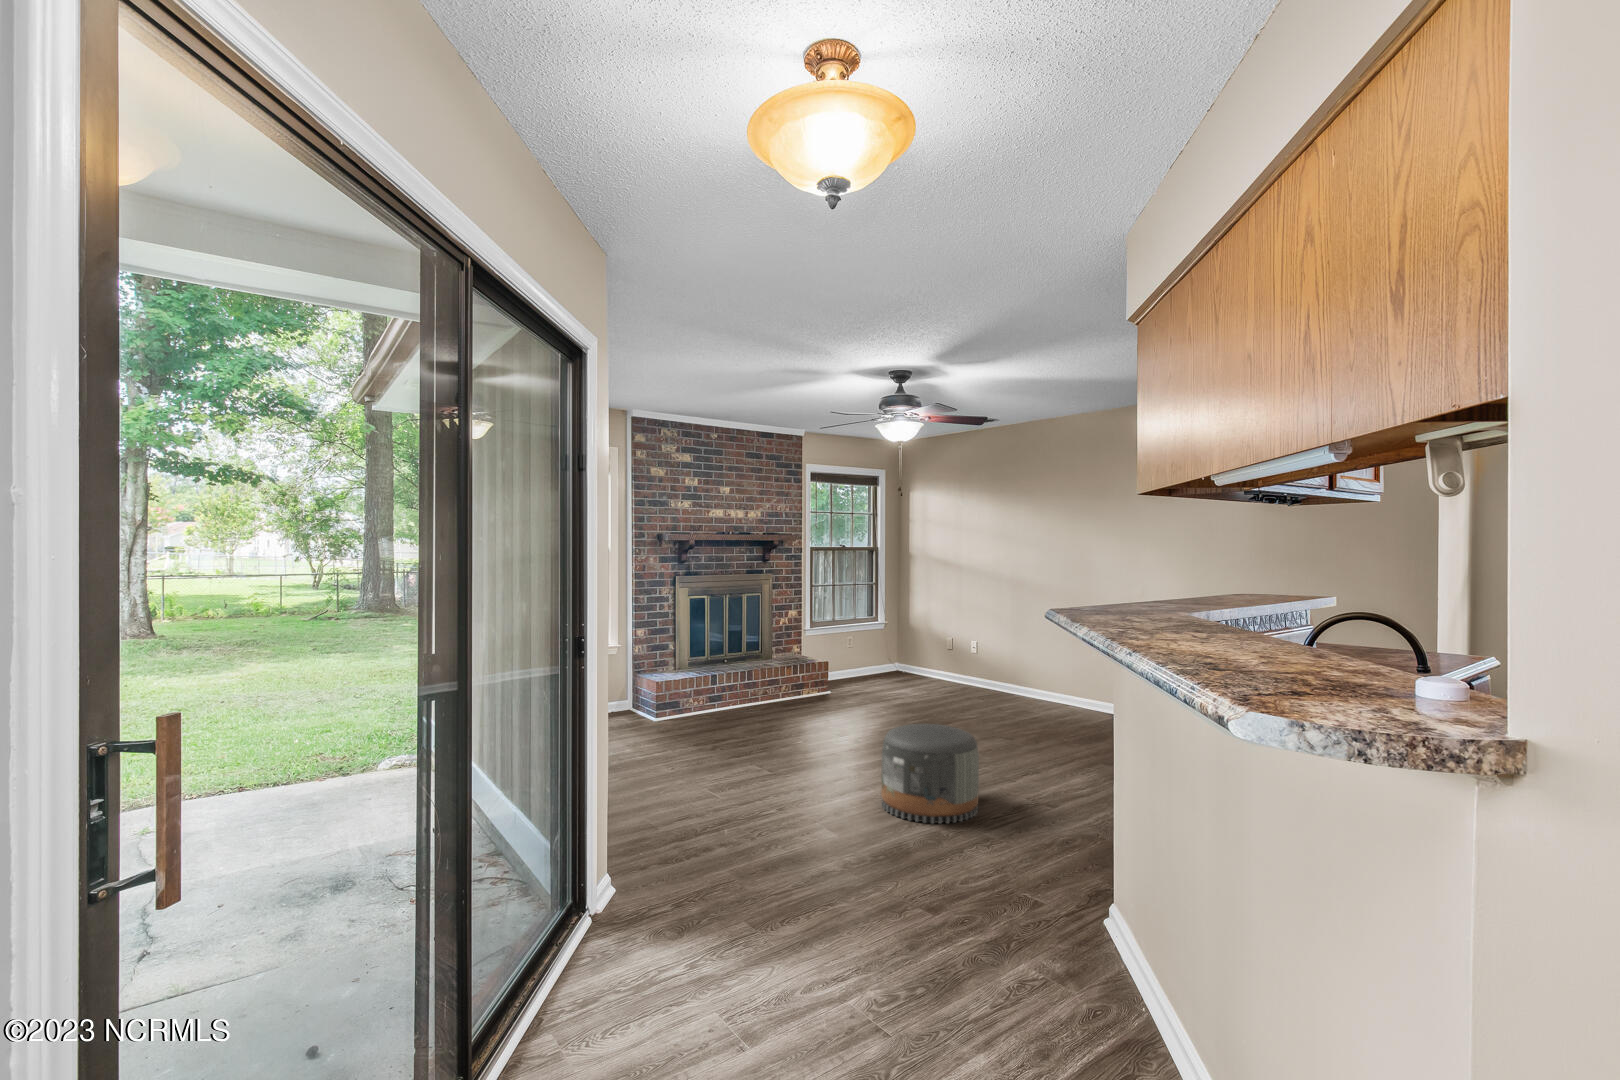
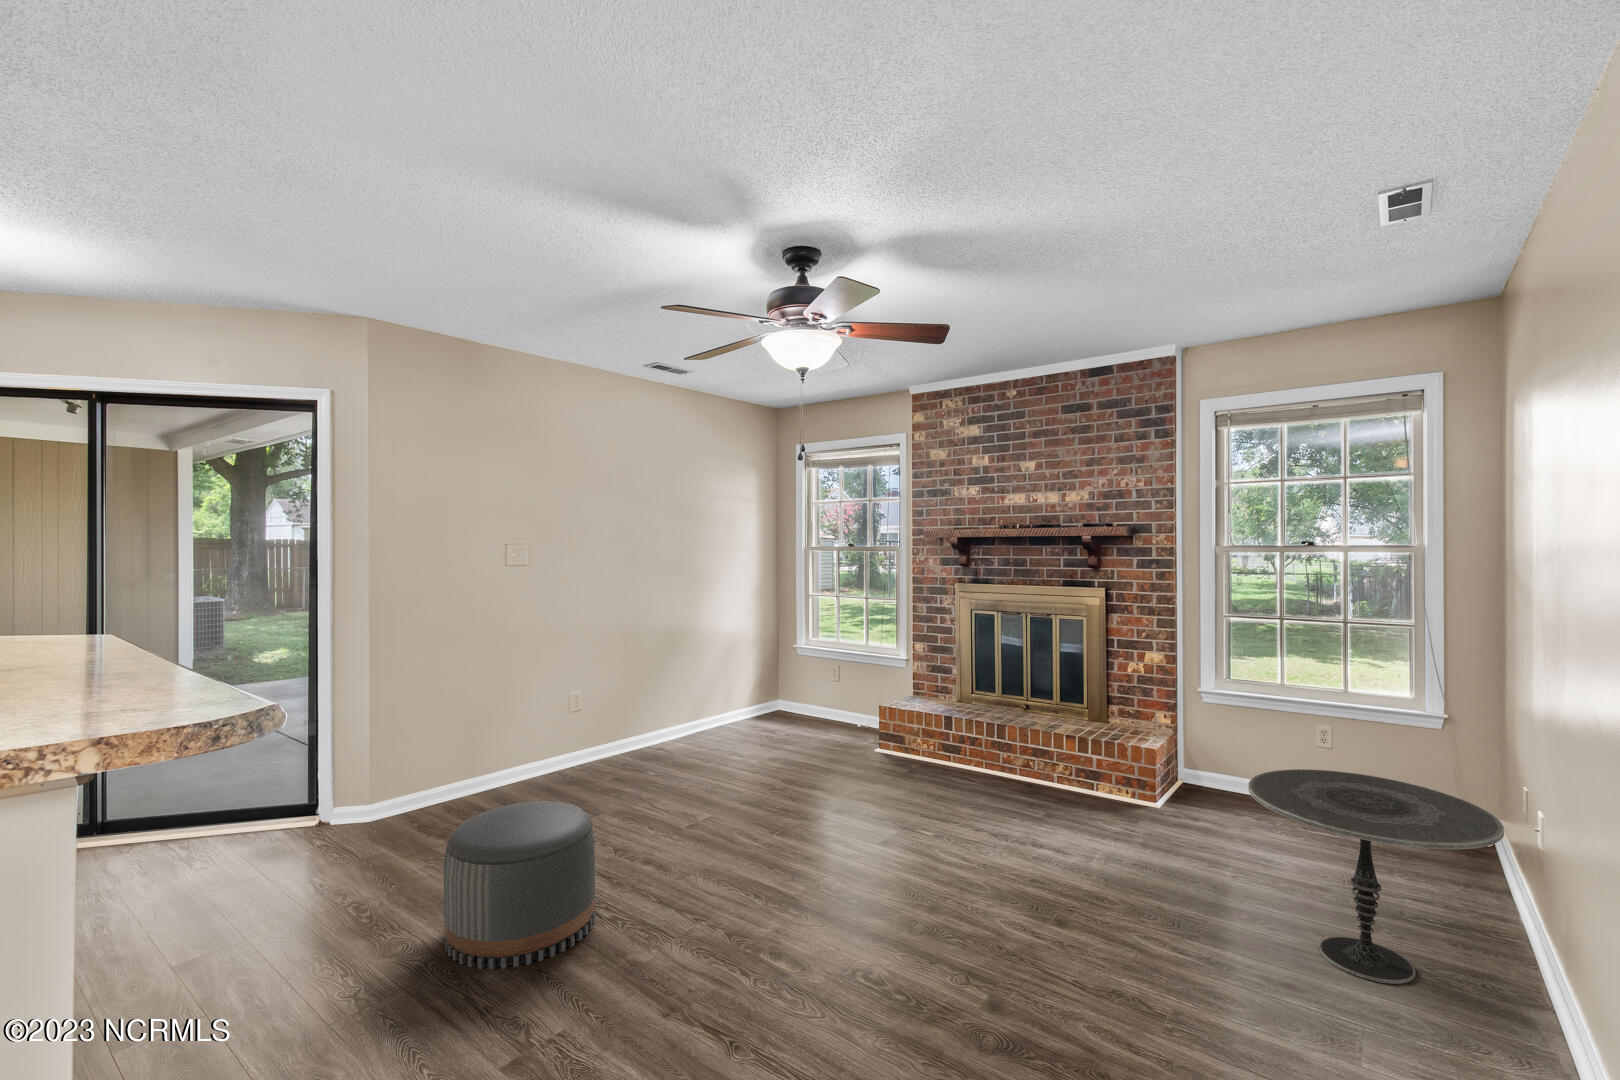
side table: none [947,636,1023,703] -> present [1248,769,1504,984]

